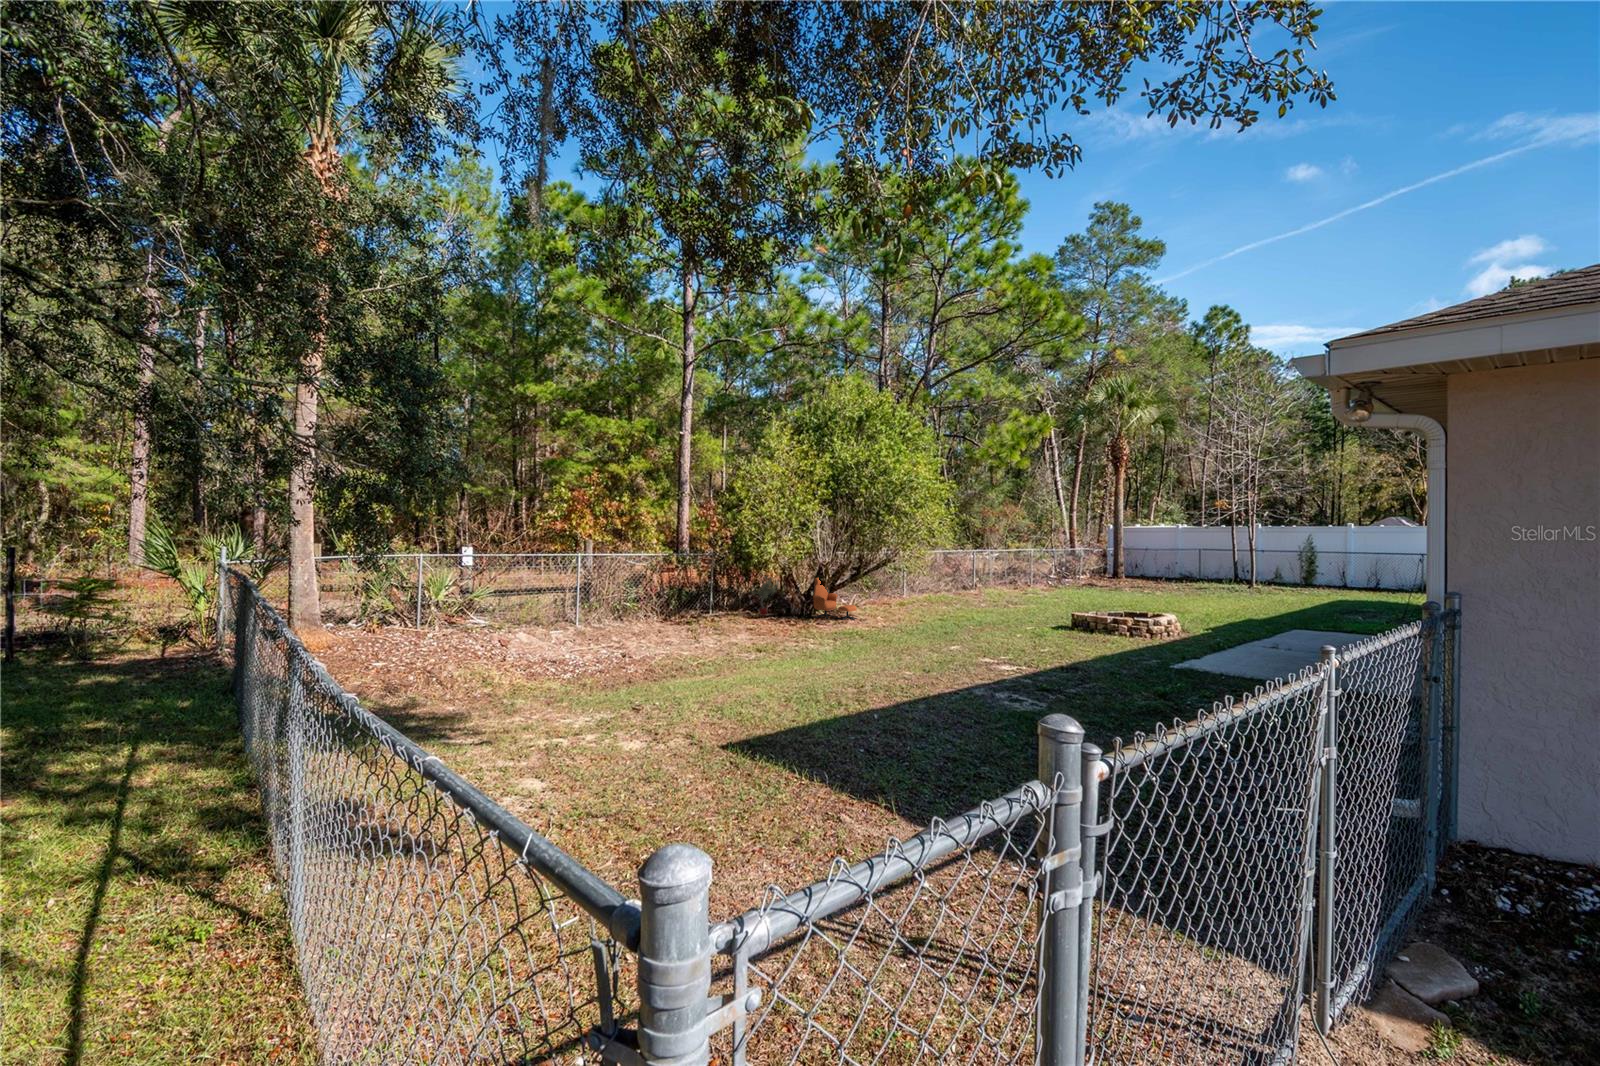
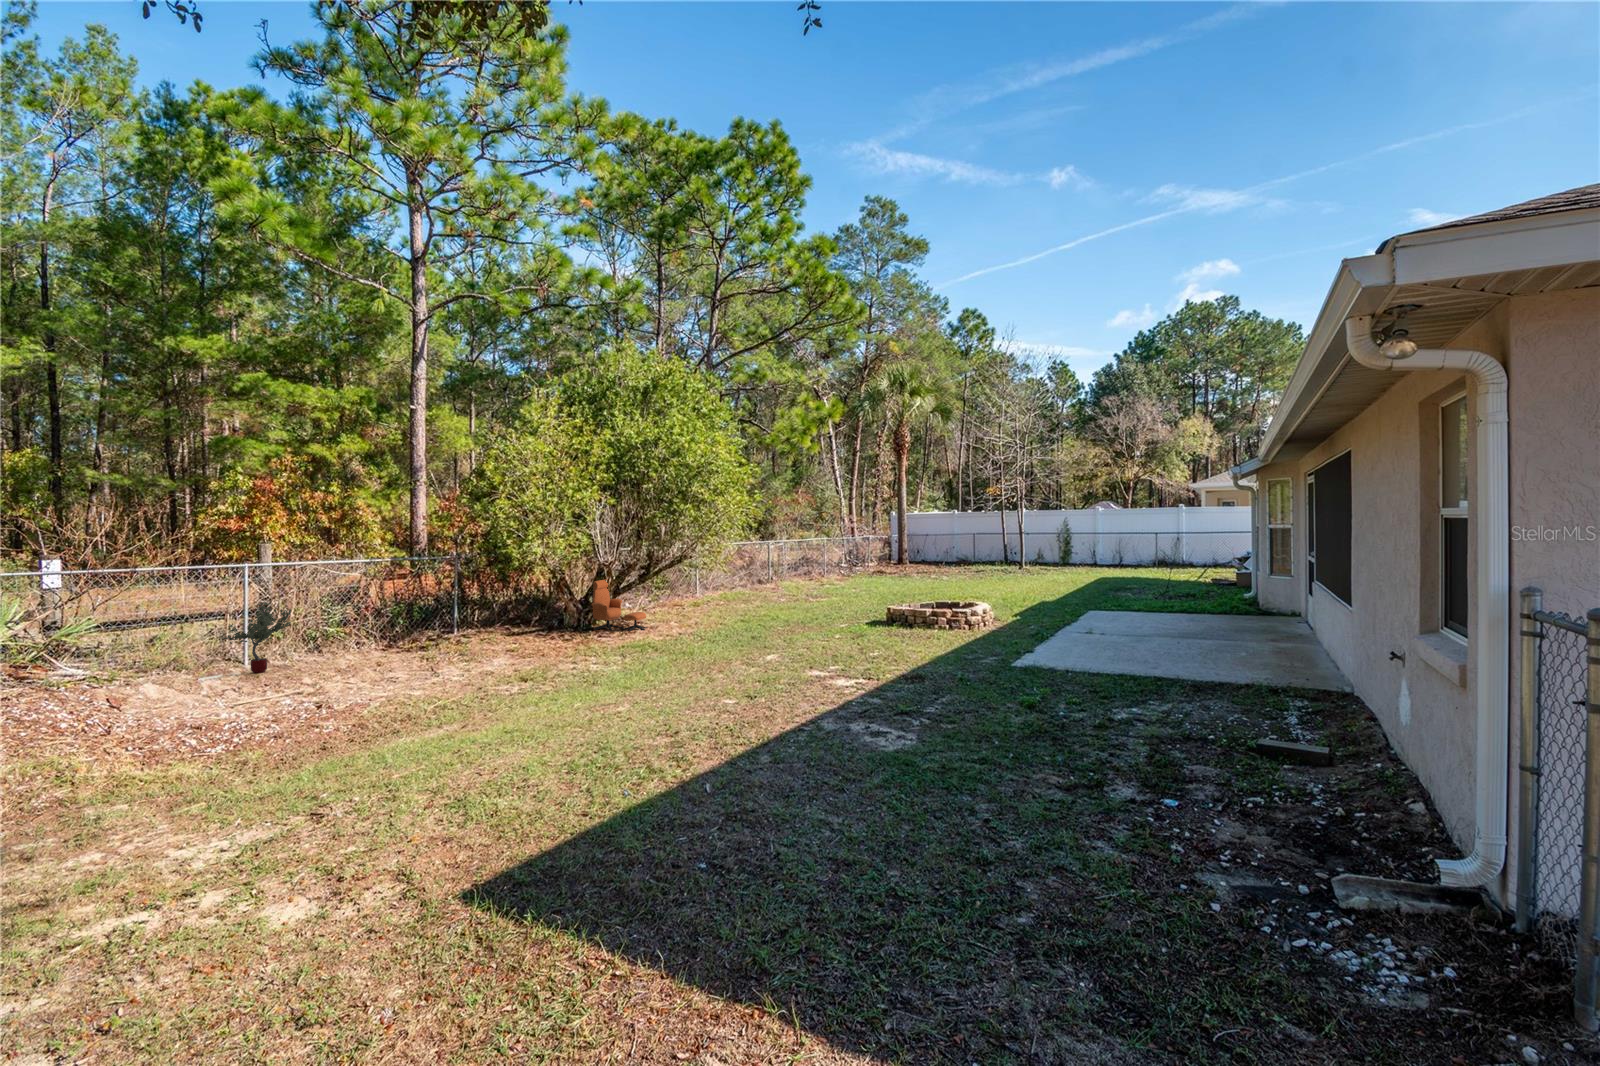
potted tree: present [751,576,779,616] -> present [224,602,291,673]

